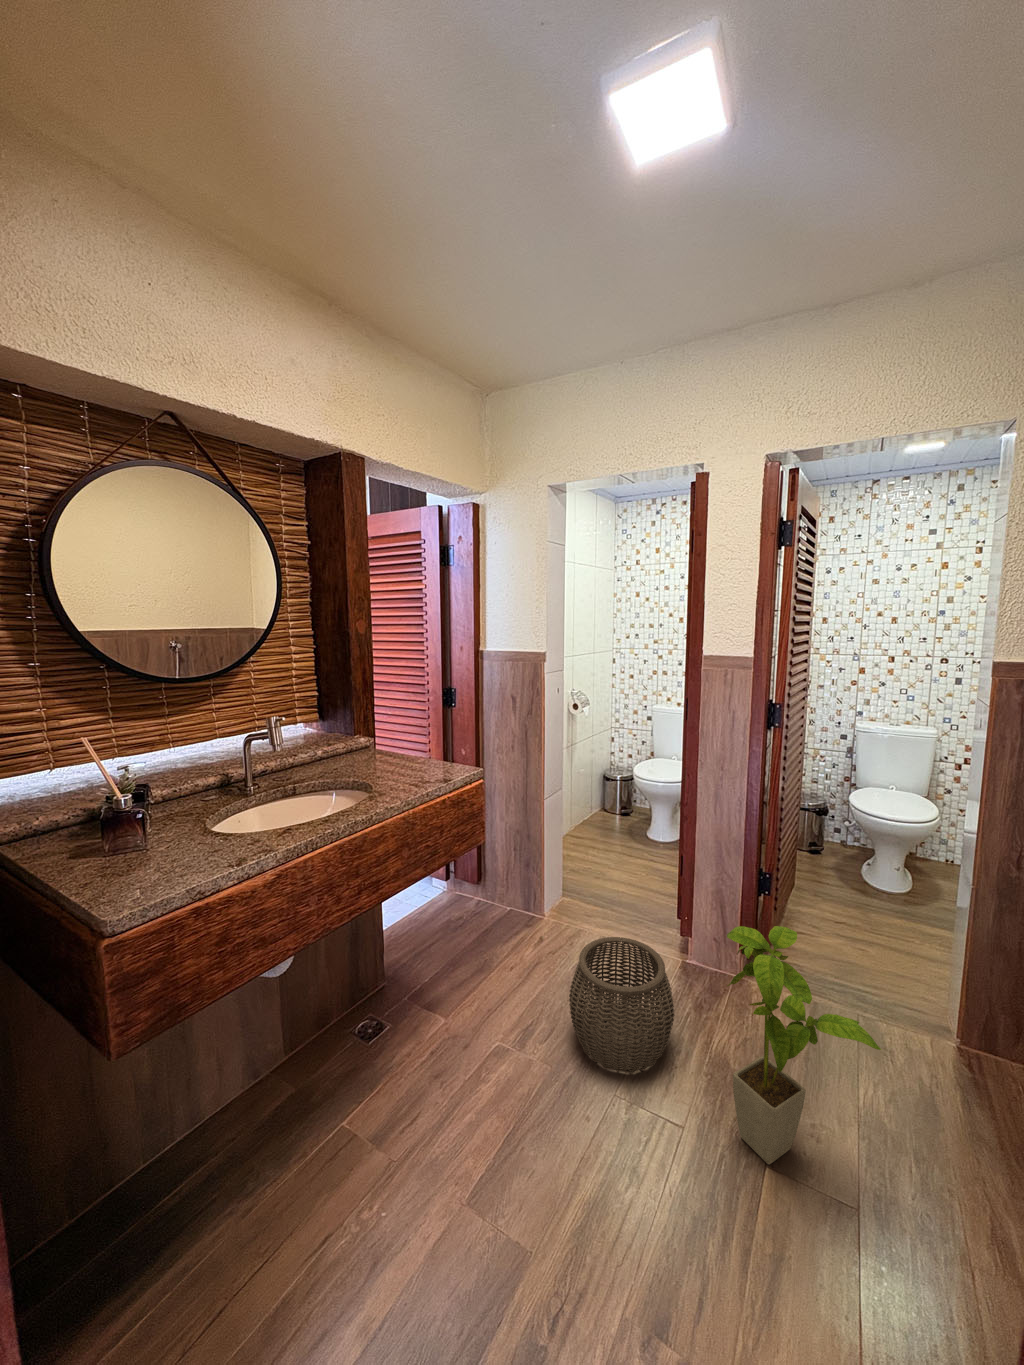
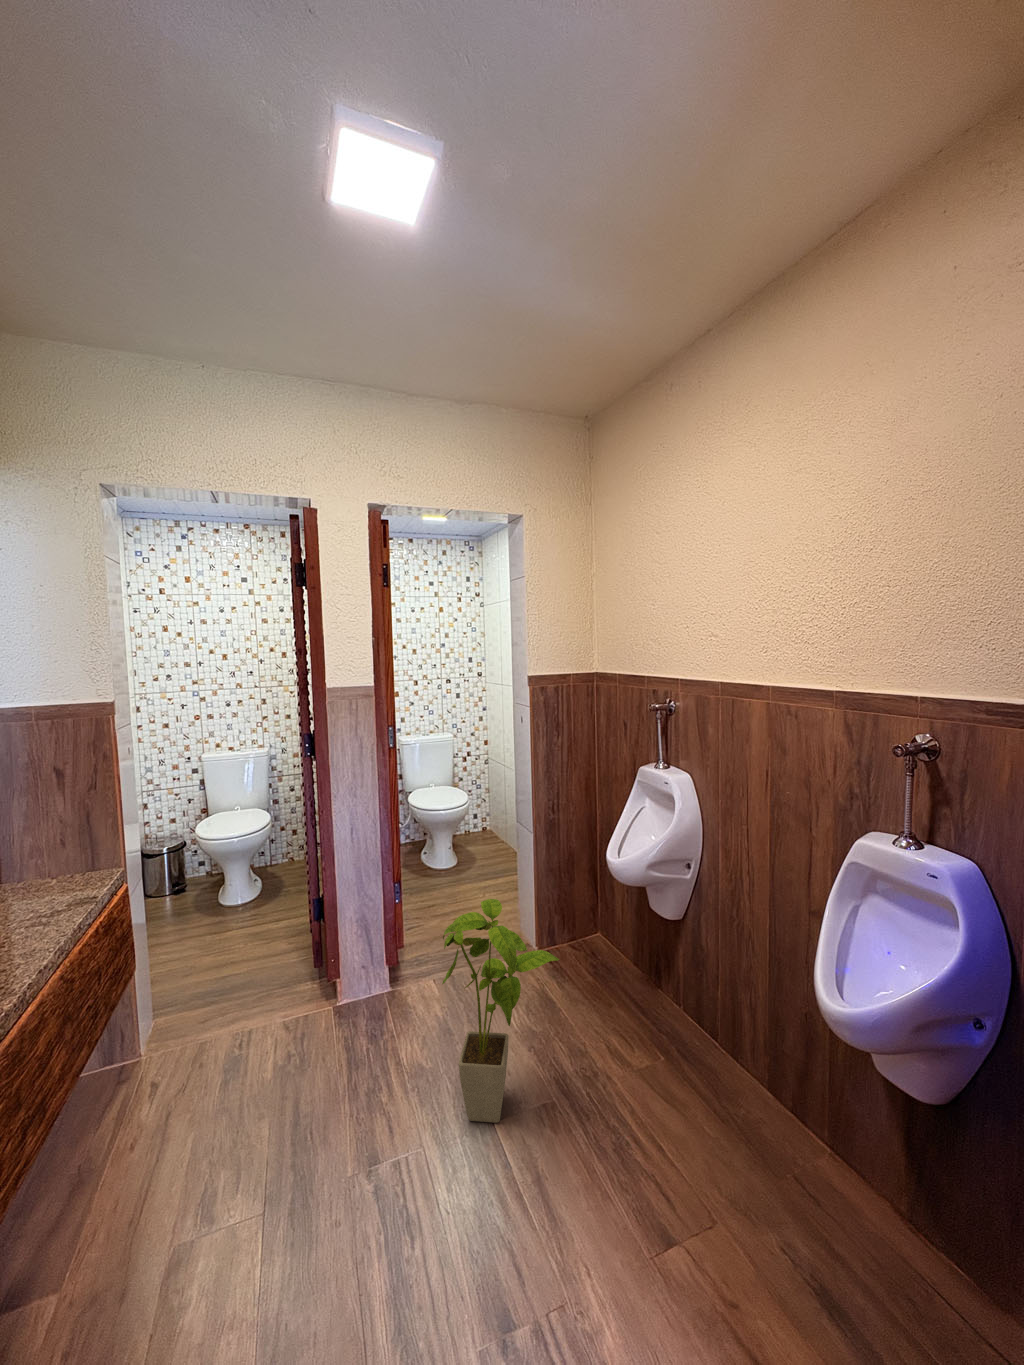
woven basket: present [569,937,674,1073] -> none [248,1002,378,1179]

